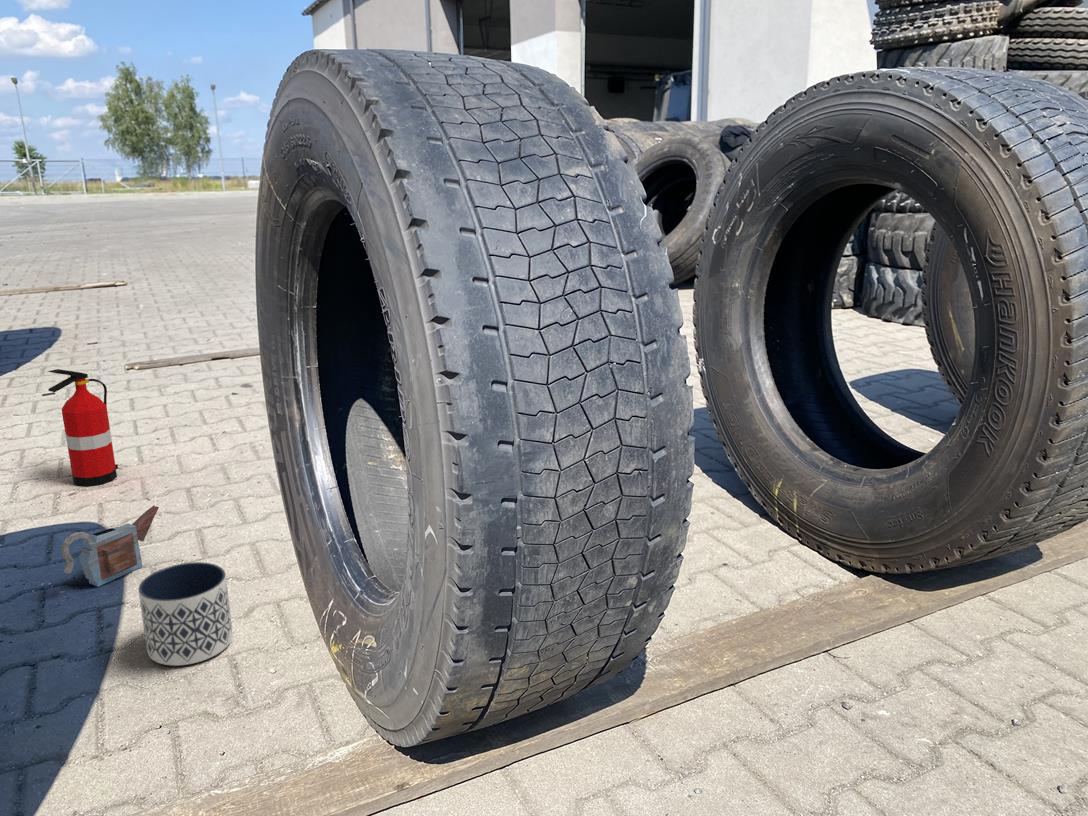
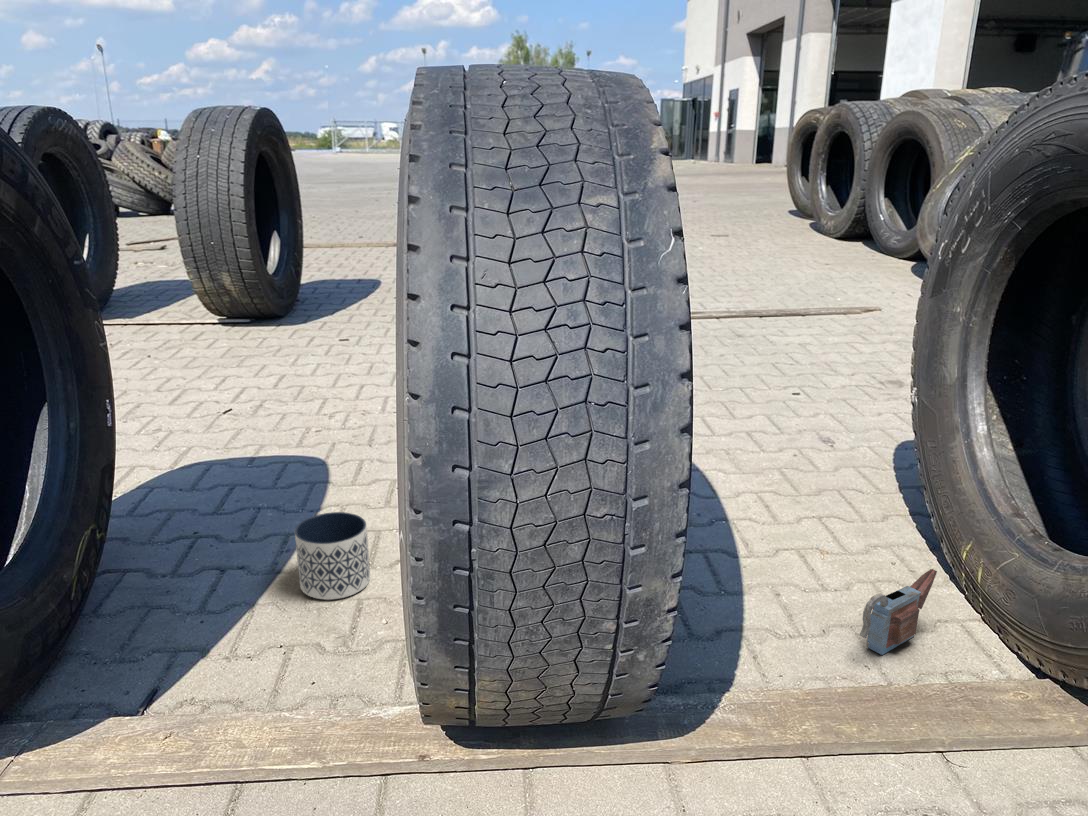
fire extinguisher: present [48,369,118,486] -> none [319,325,370,427]
watering can: present [61,505,159,587] -> present [859,569,937,655]

